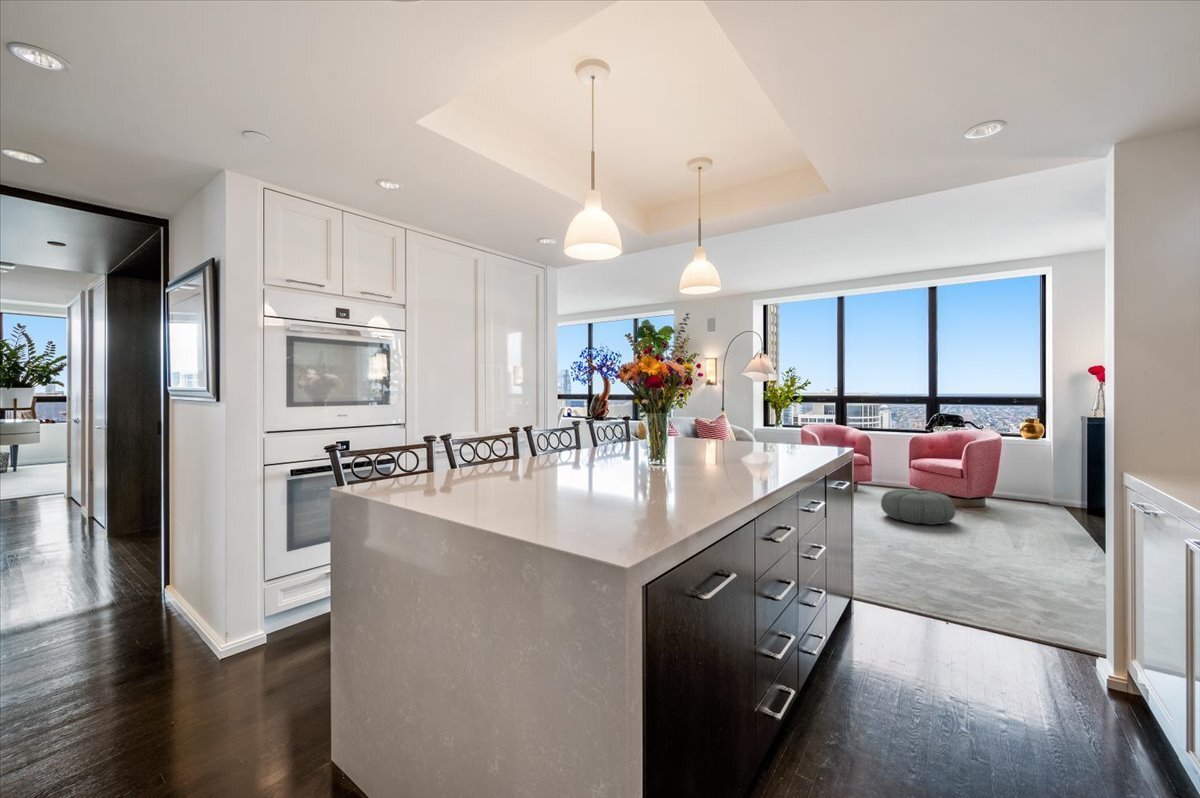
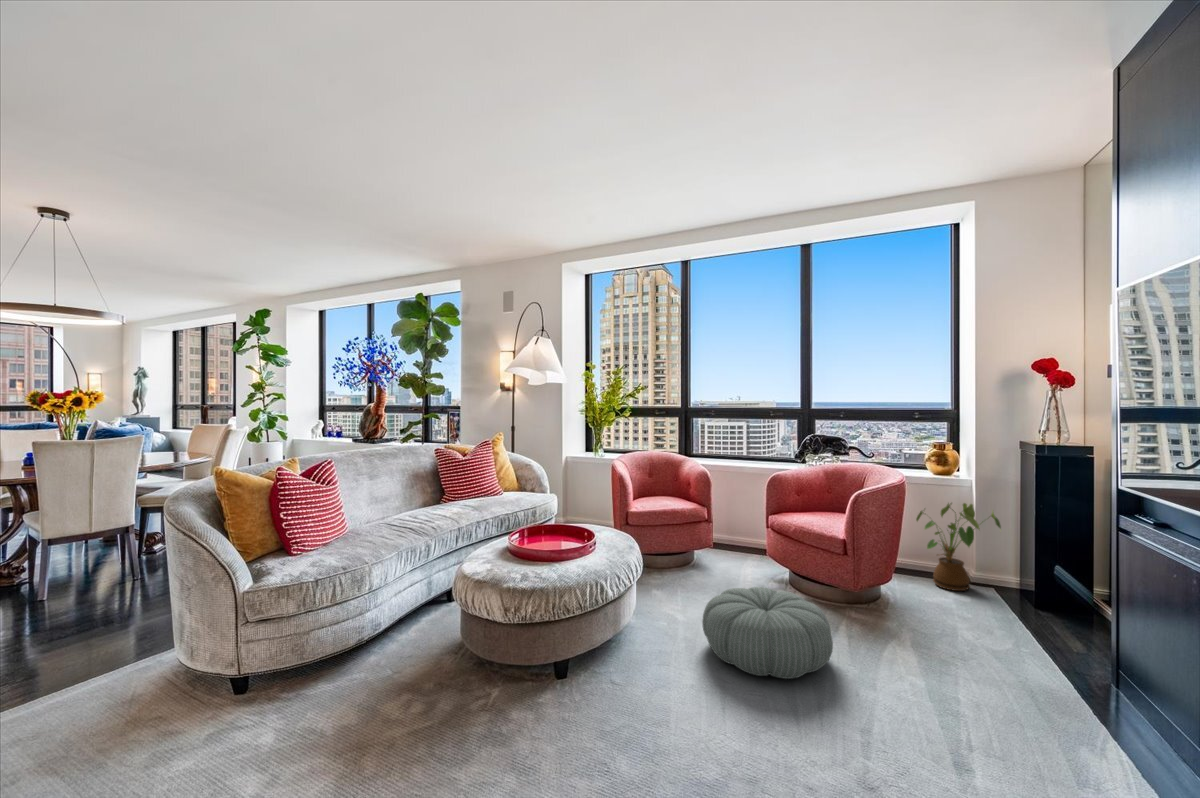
house plant: none [1011,454,1068,508] -> present [916,503,1001,591]

